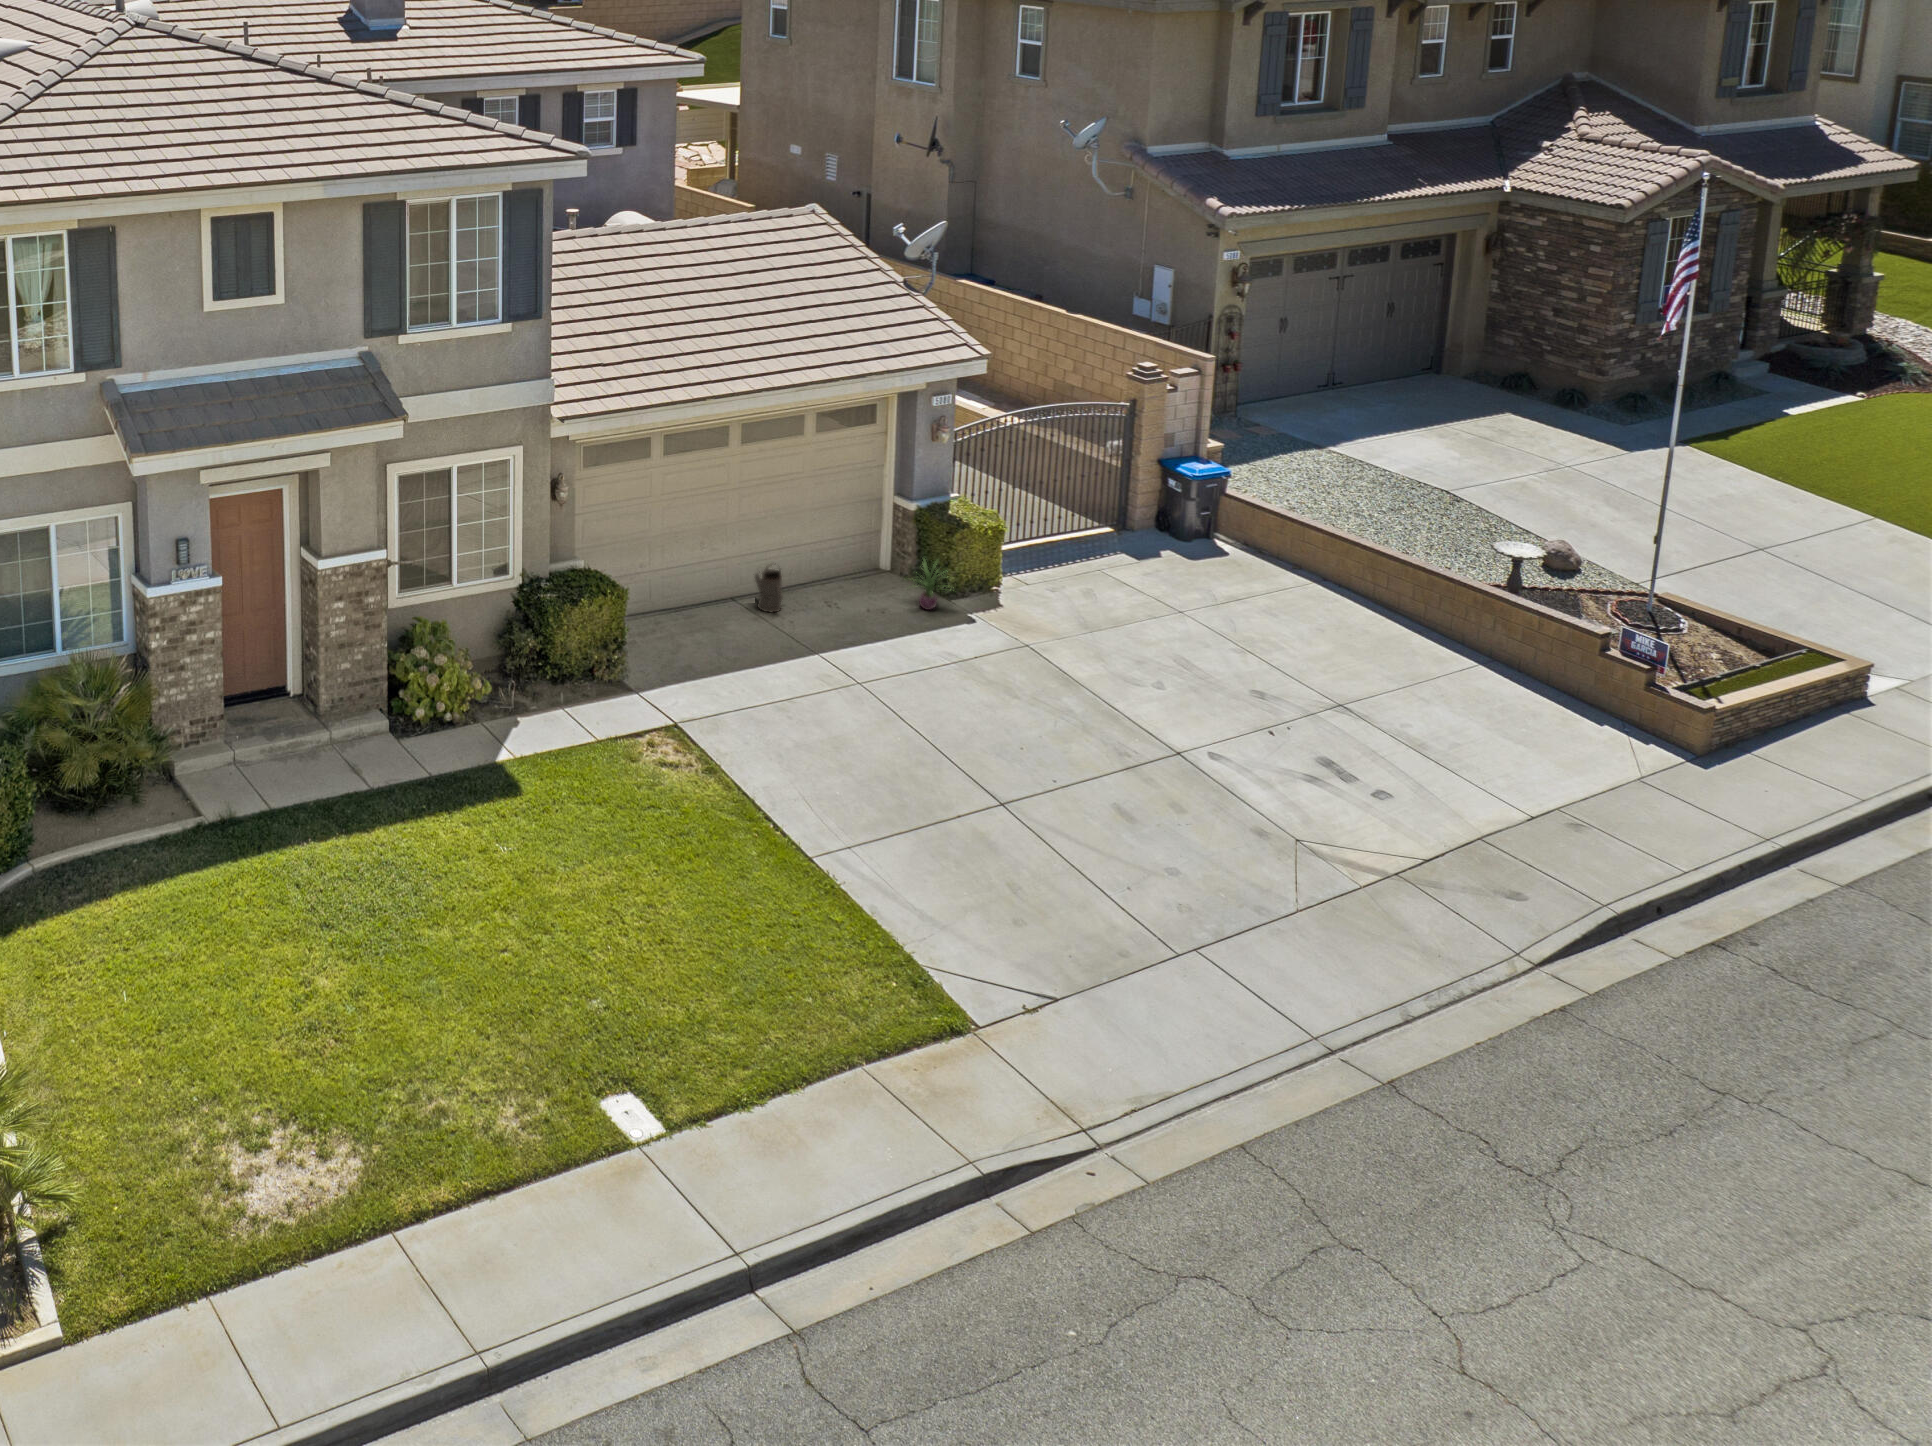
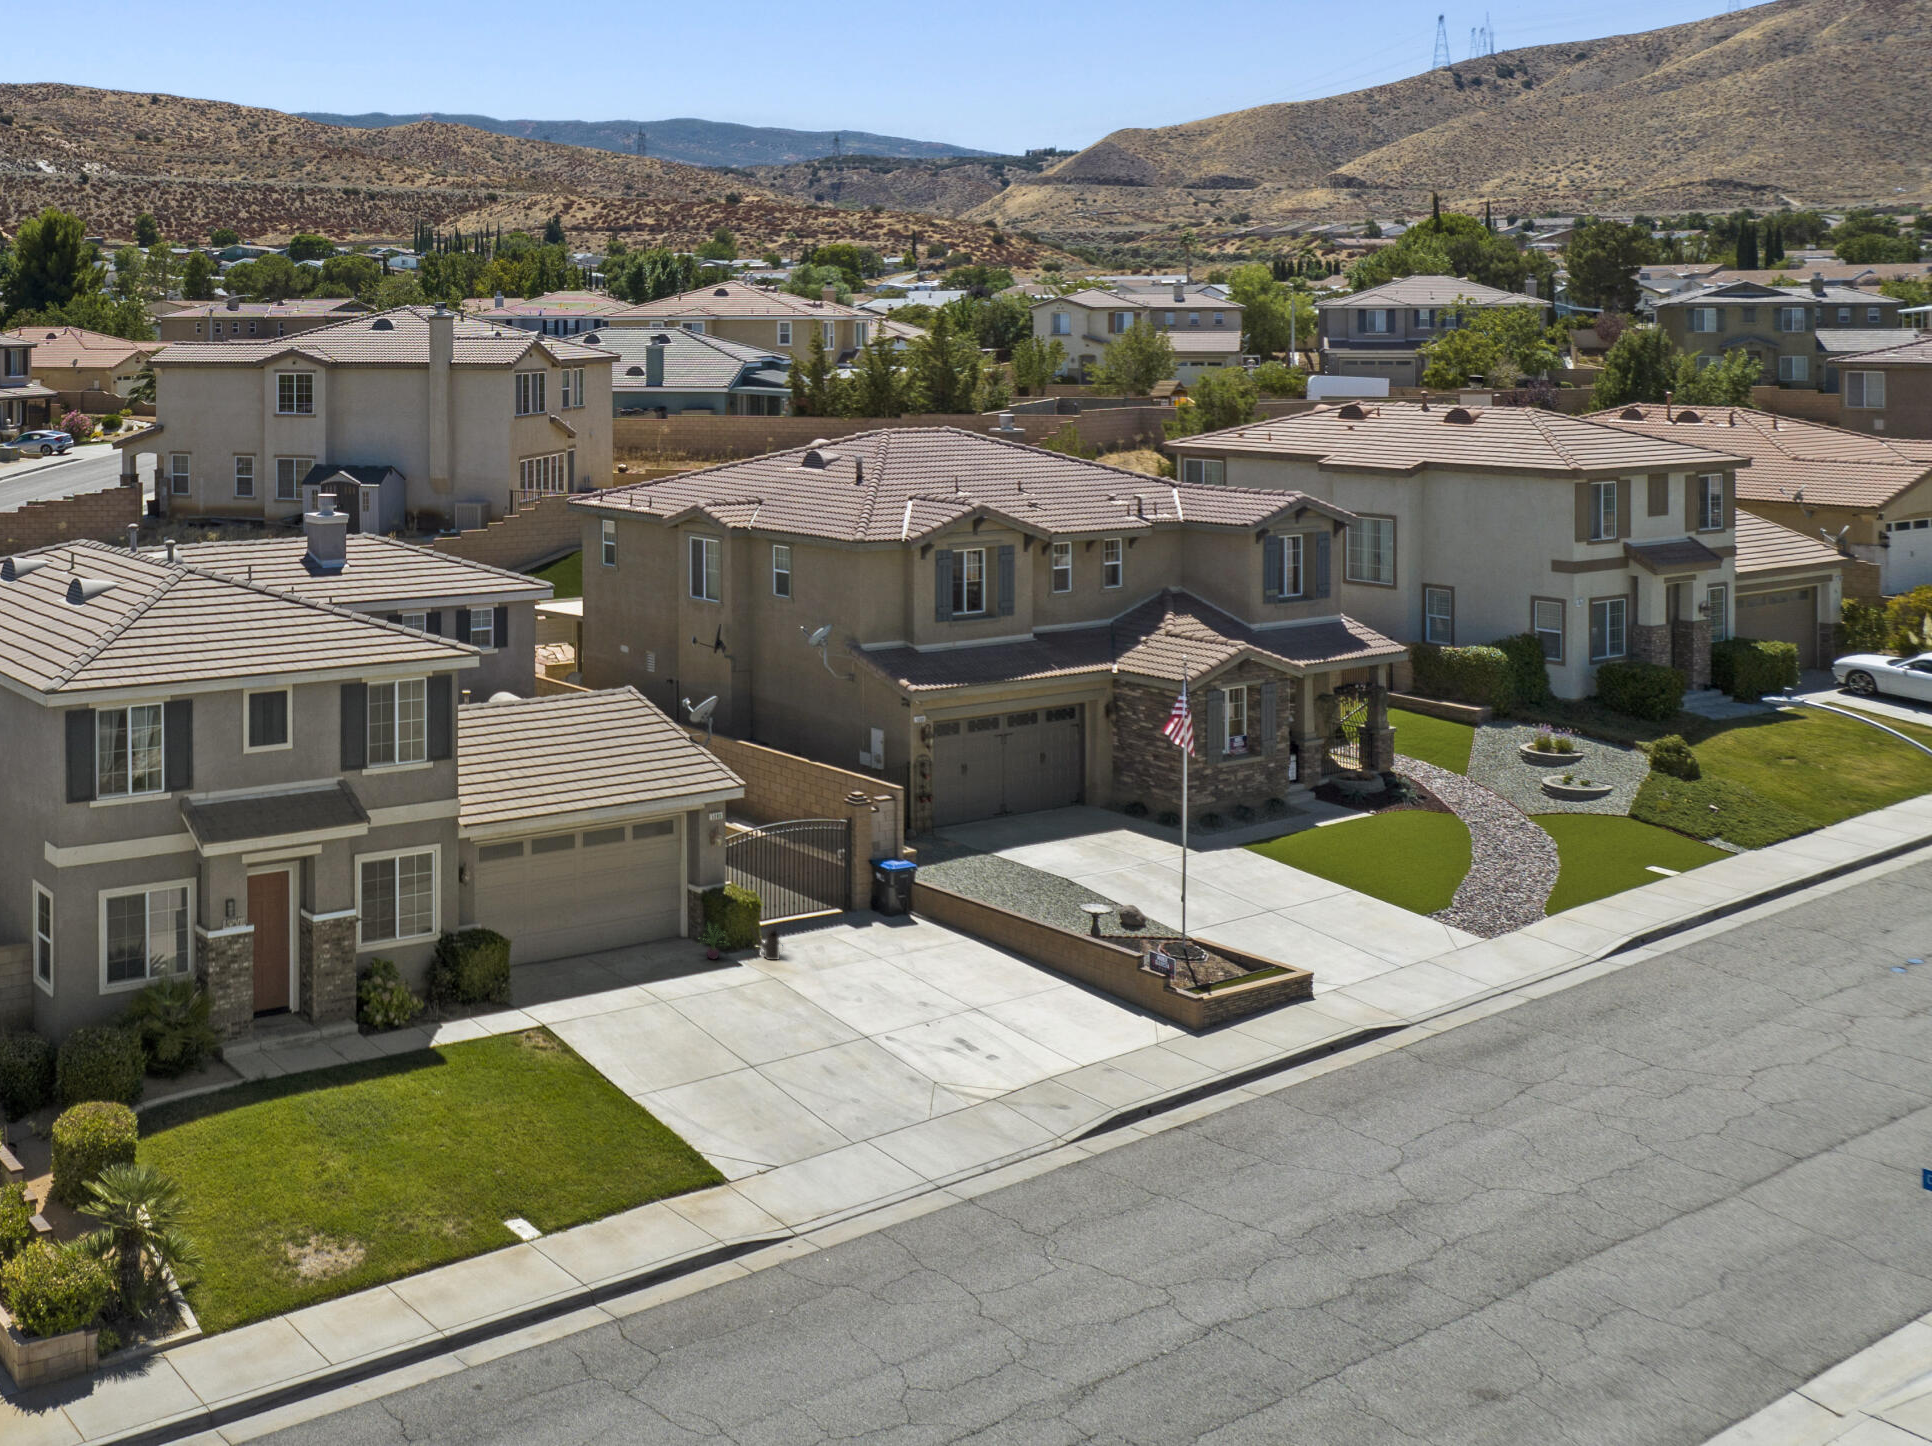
watering can: present [755,563,782,612] -> present [752,929,780,960]

